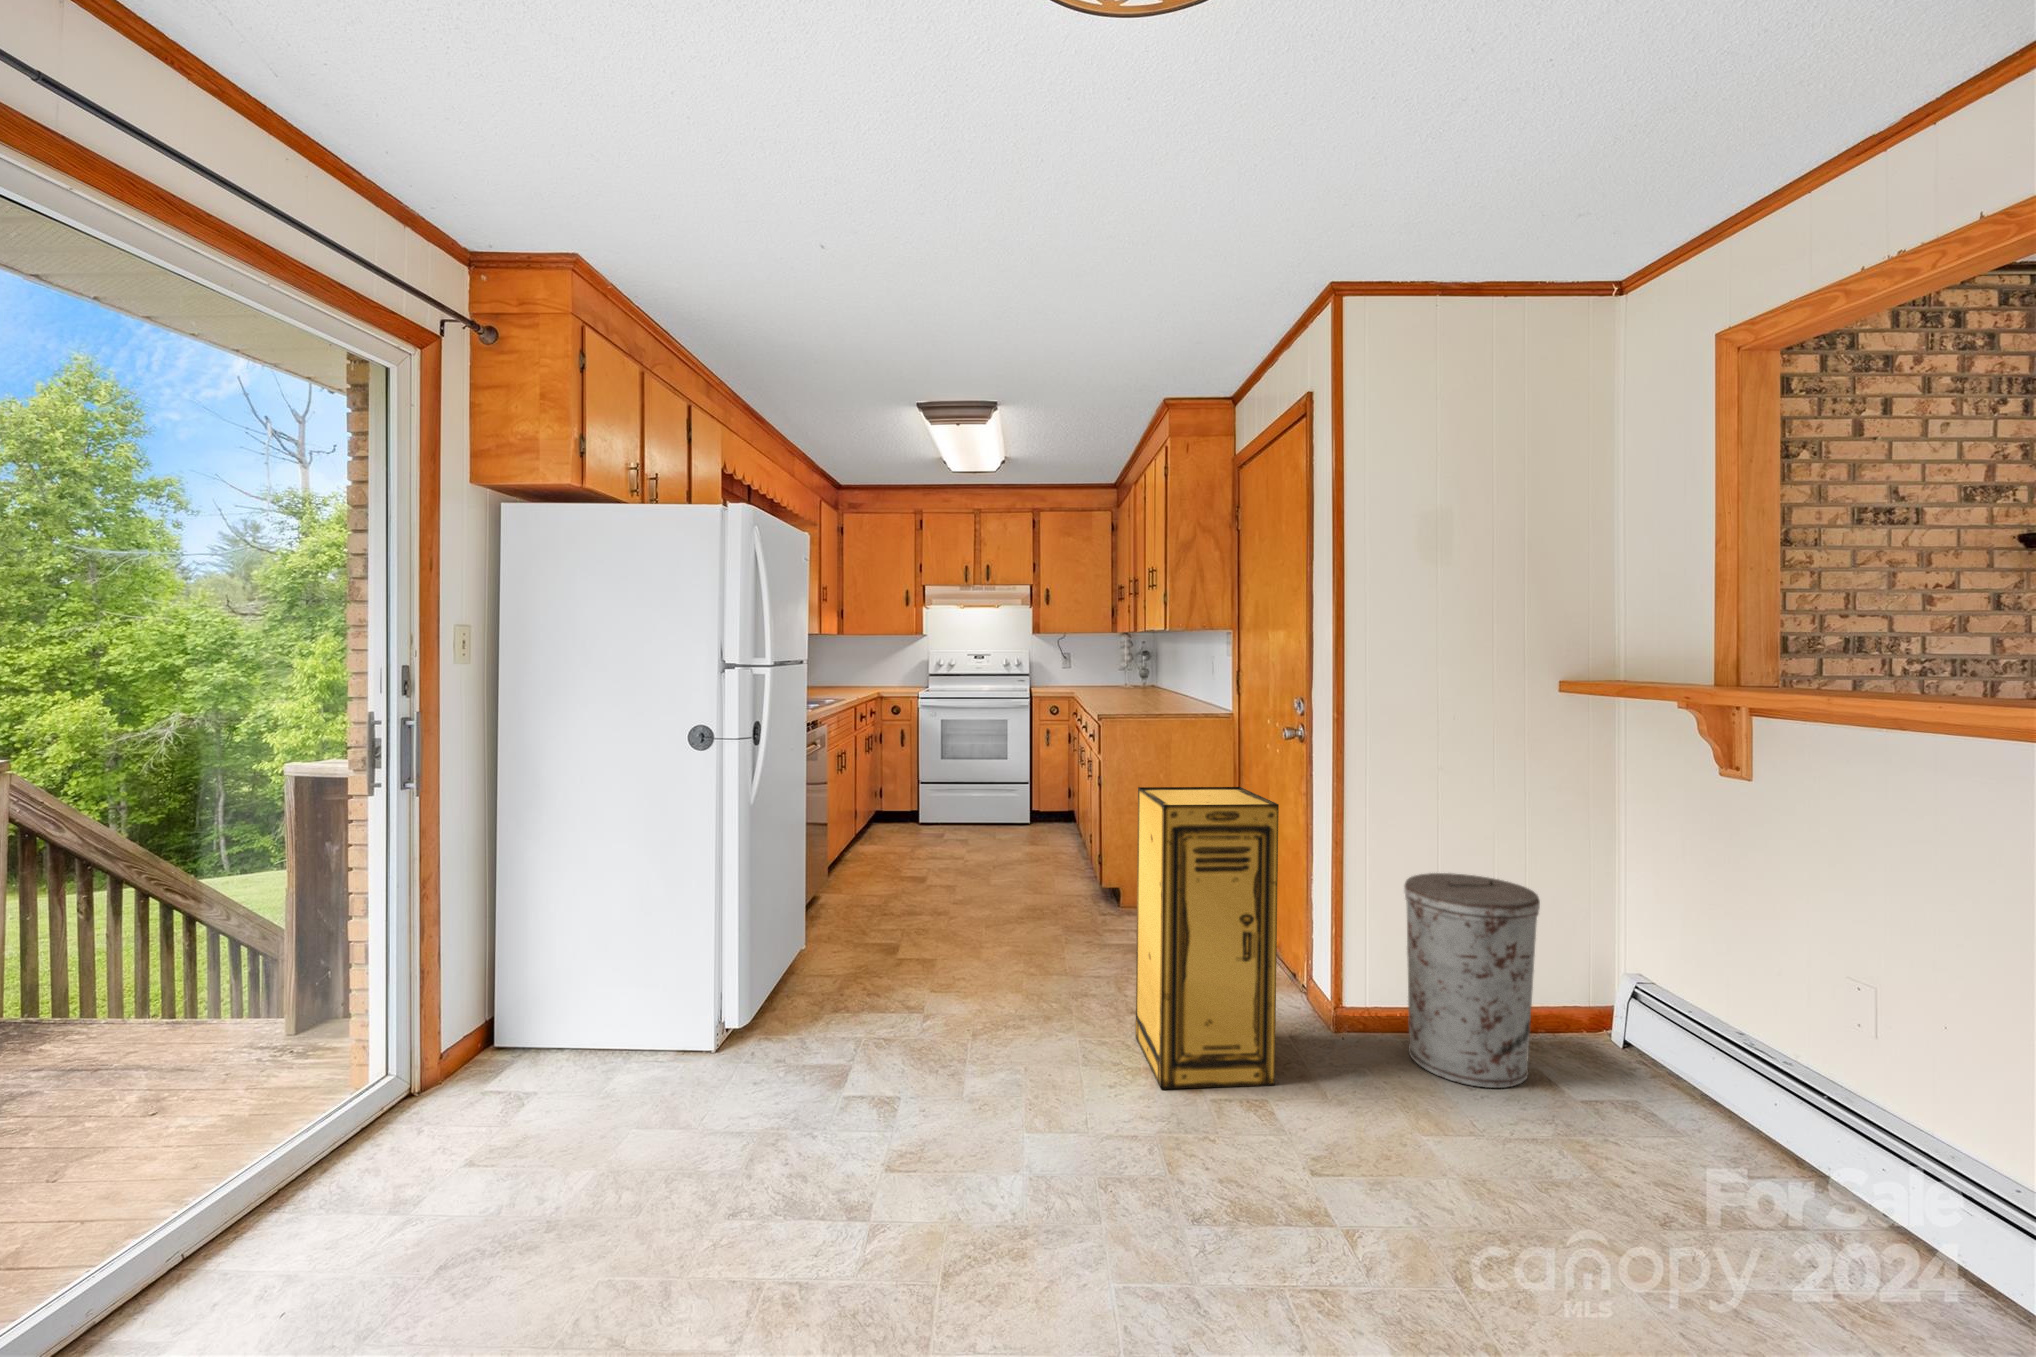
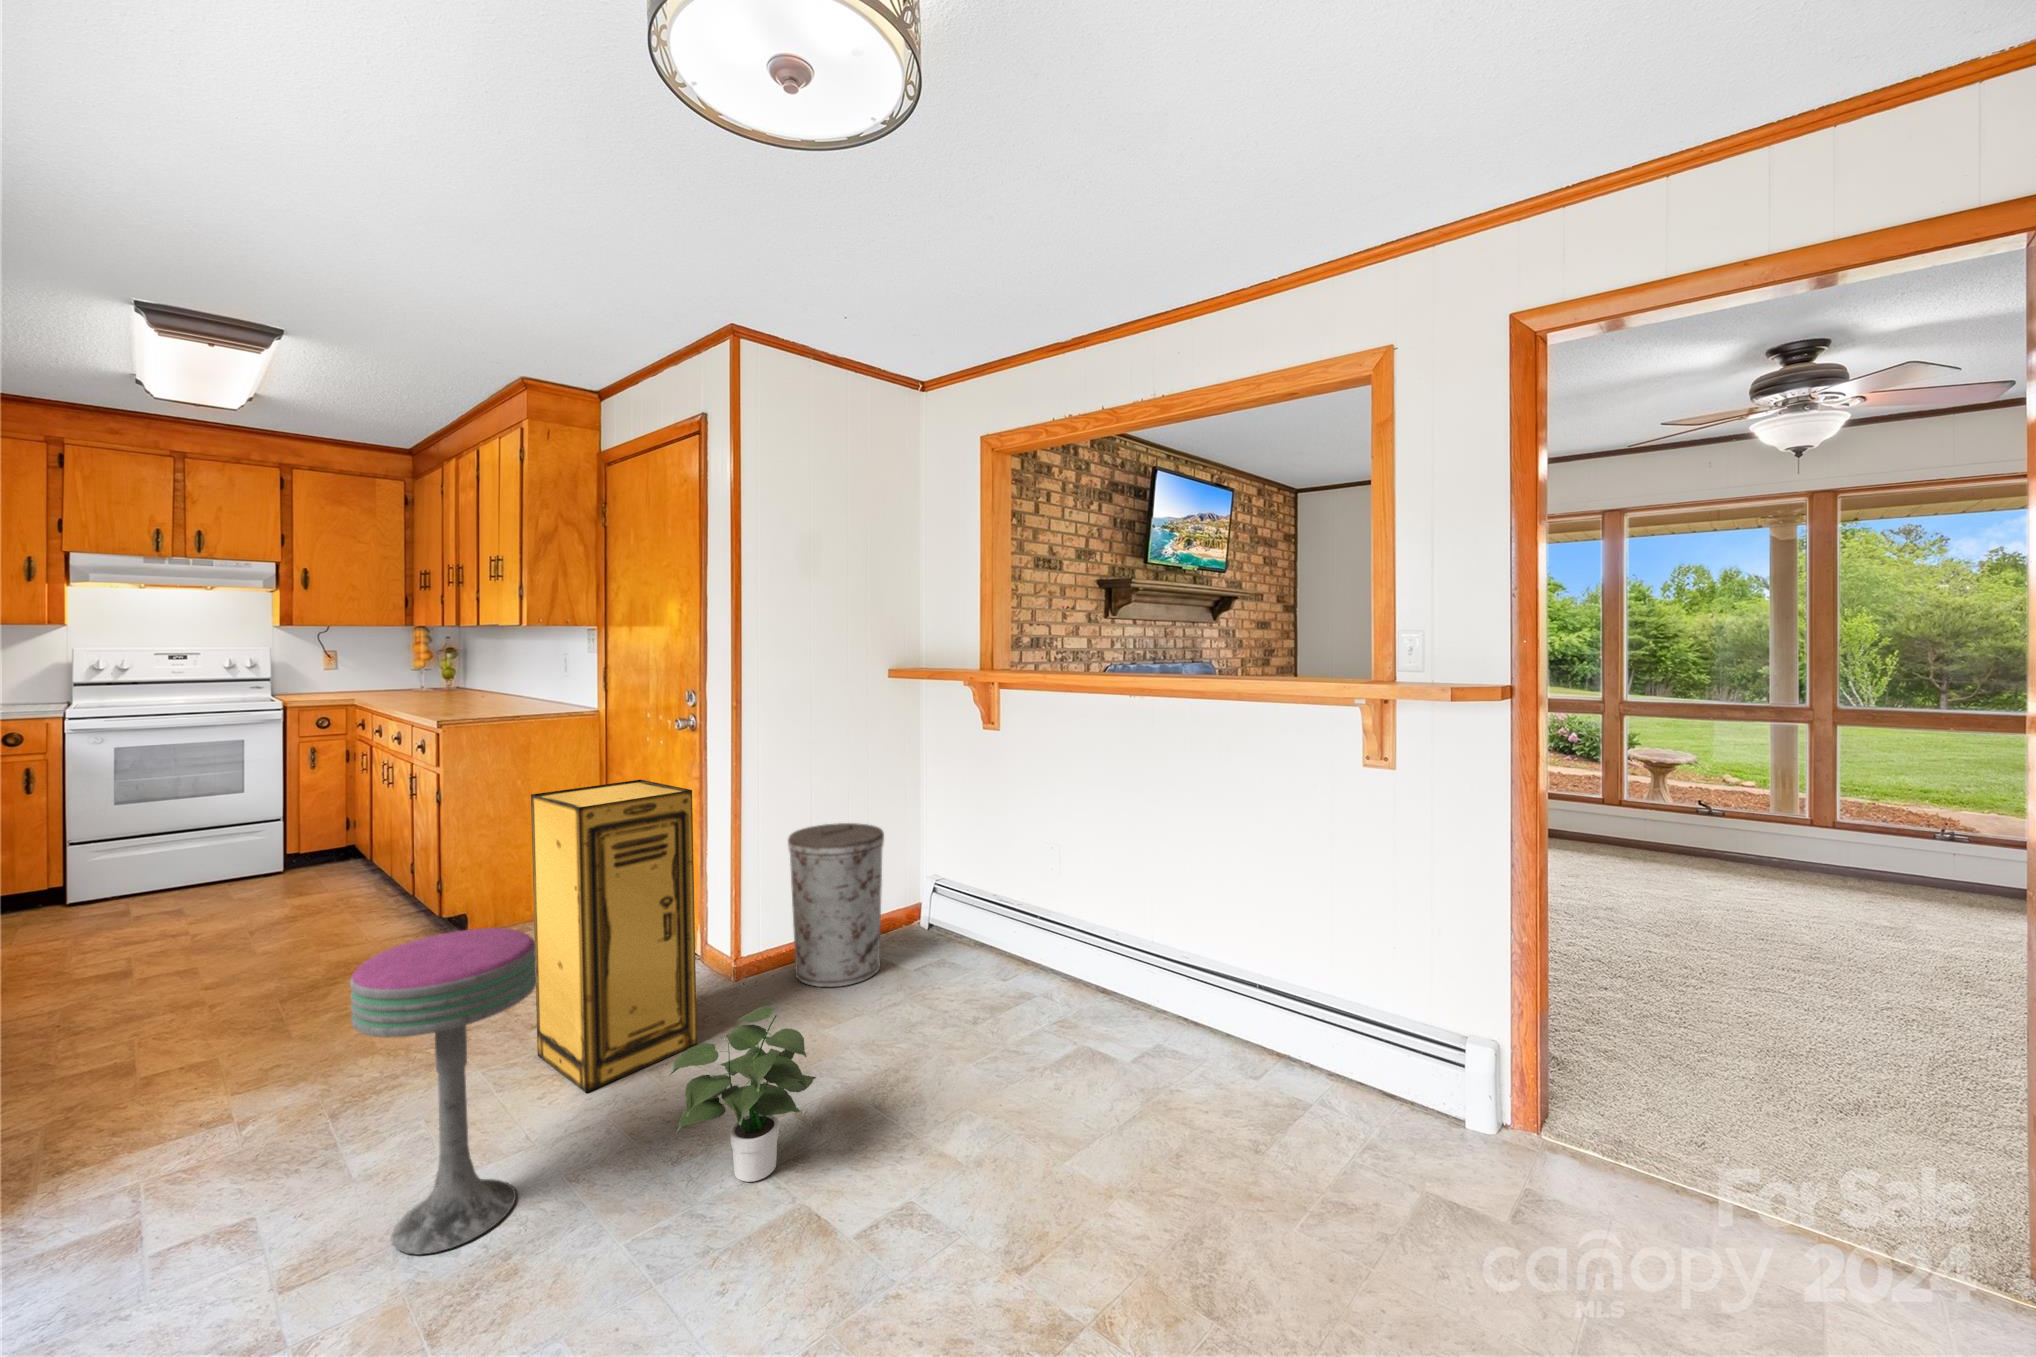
bar stool: none [971,897,1103,1176] -> present [350,928,537,1255]
potted plant: none [1202,1065,1373,1263] -> present [670,1006,816,1182]

